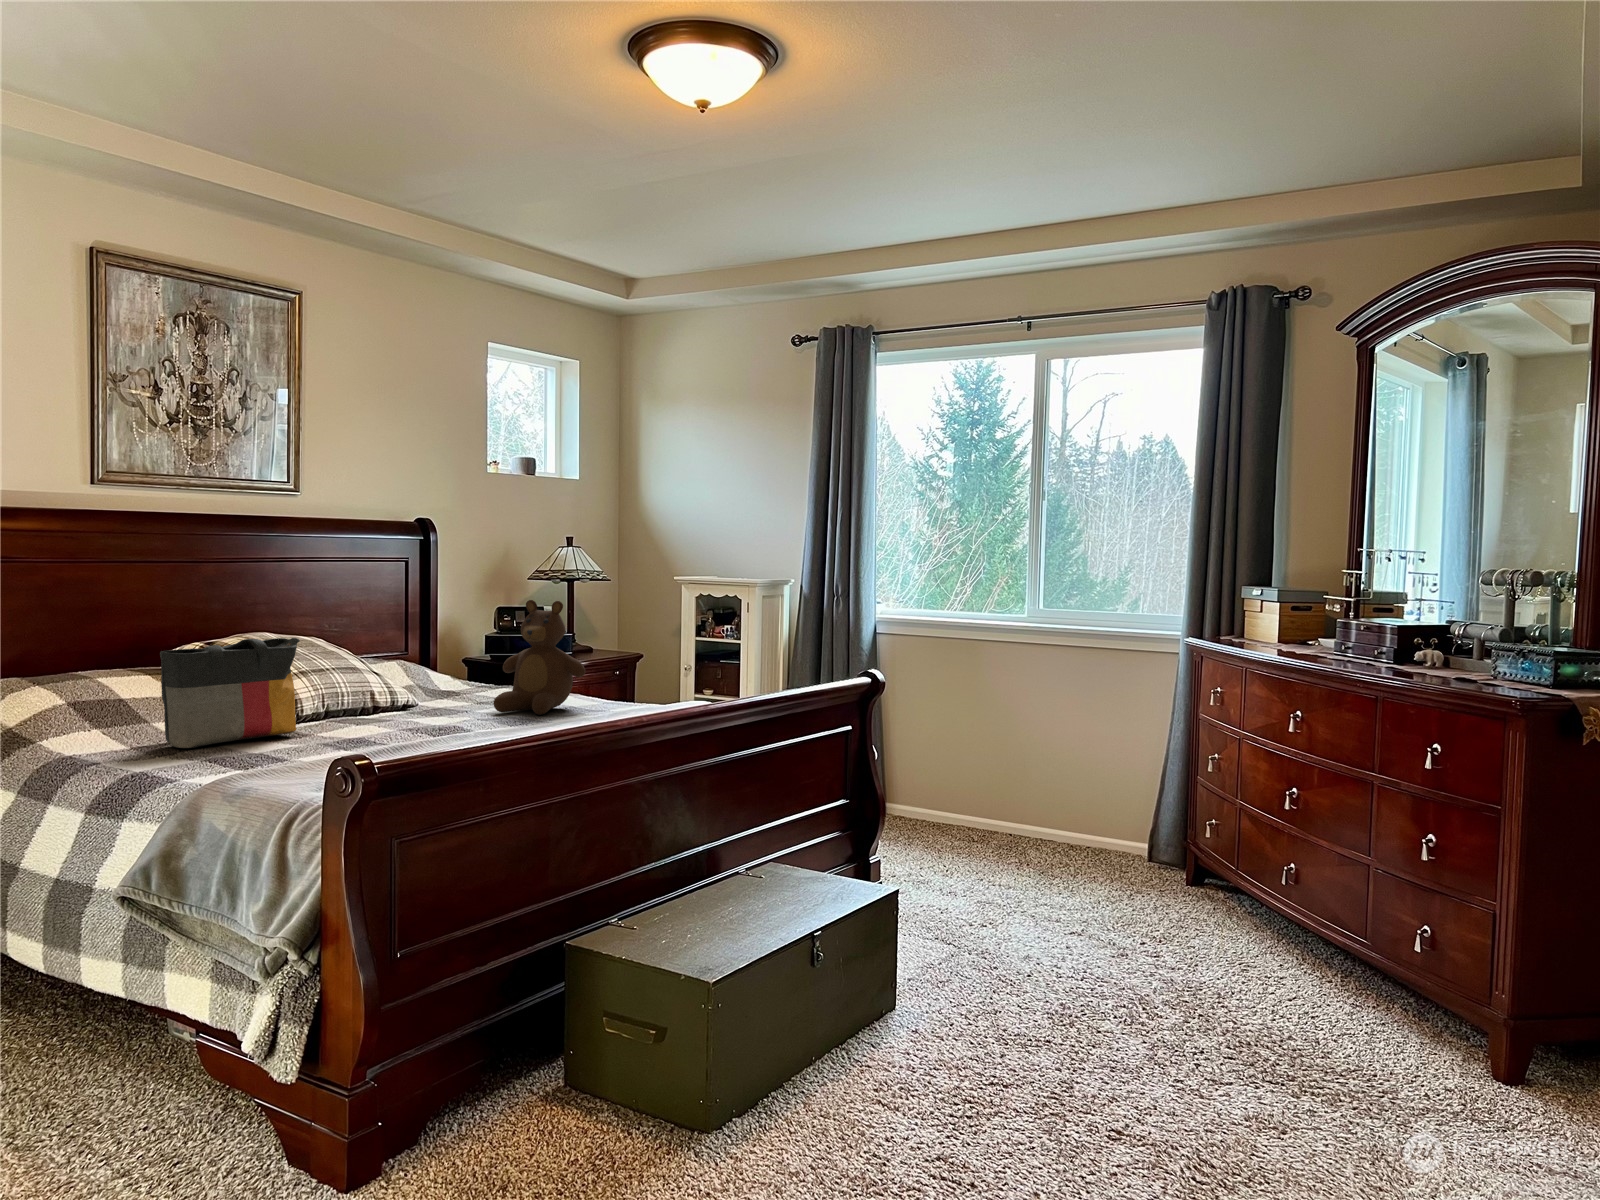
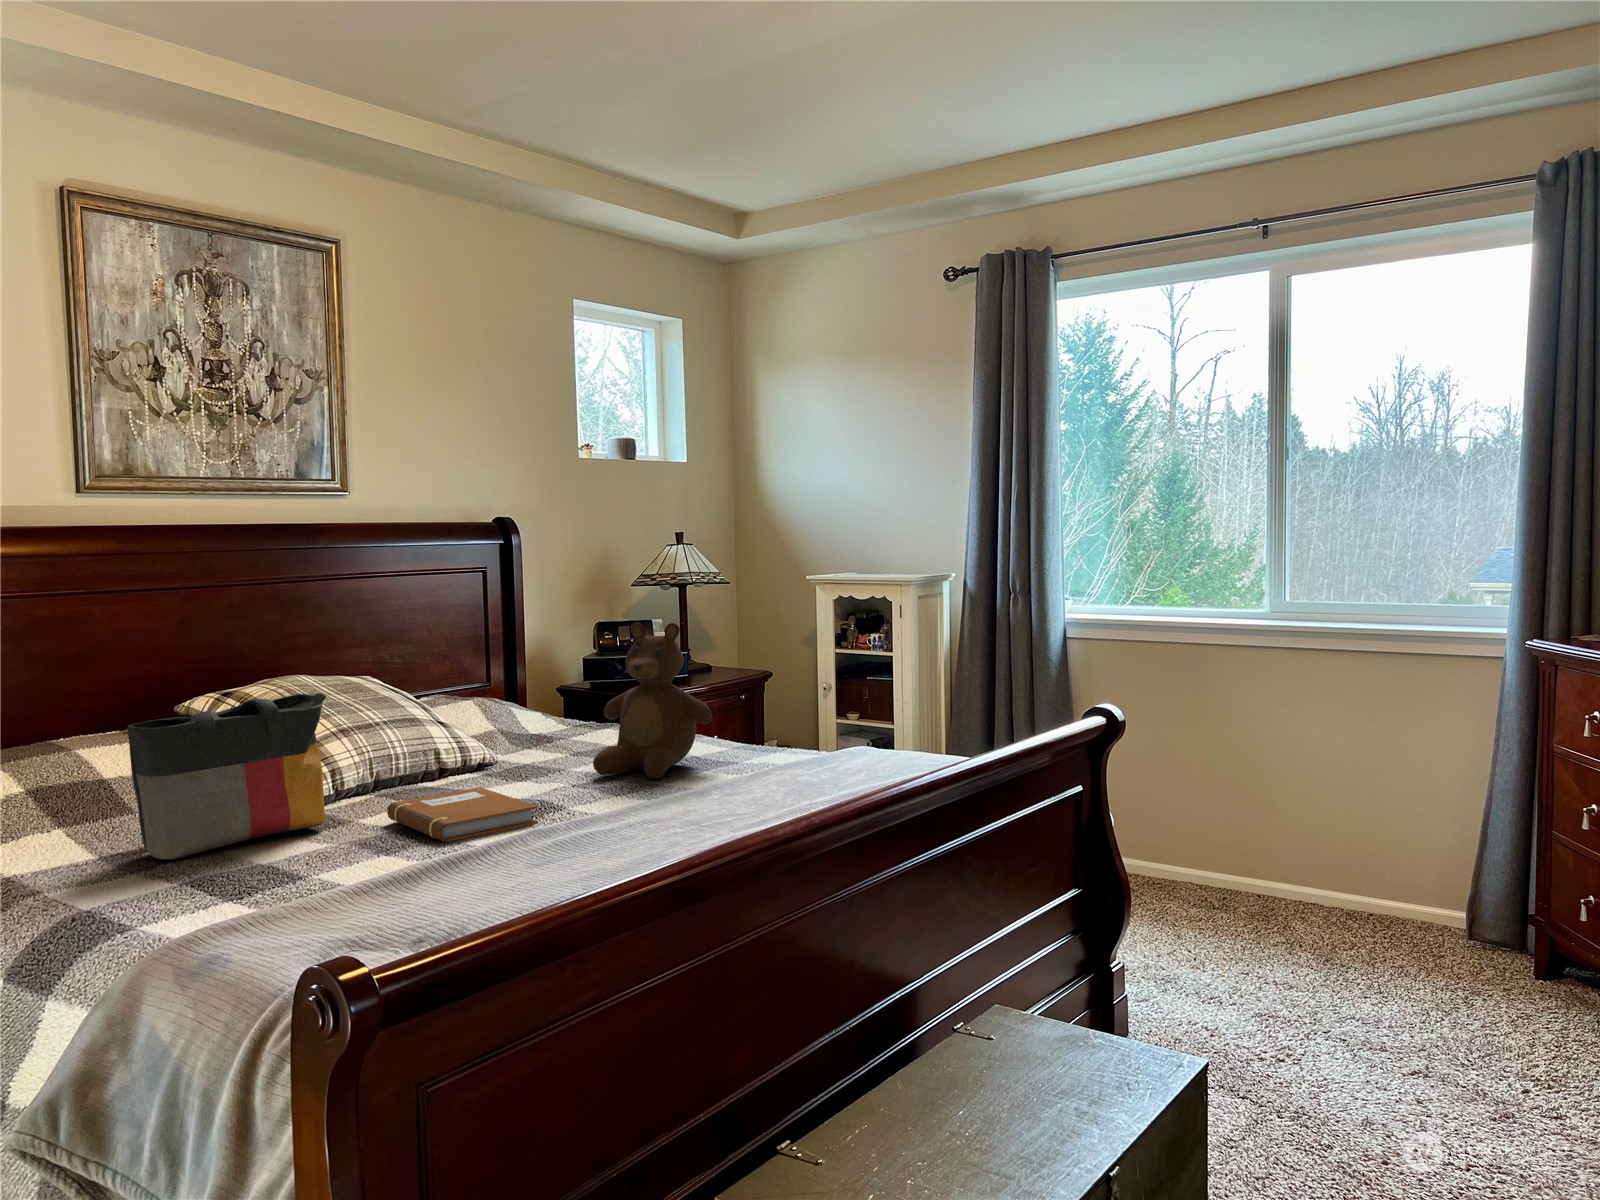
notebook: none [342,713,454,743] -> present [387,787,538,842]

